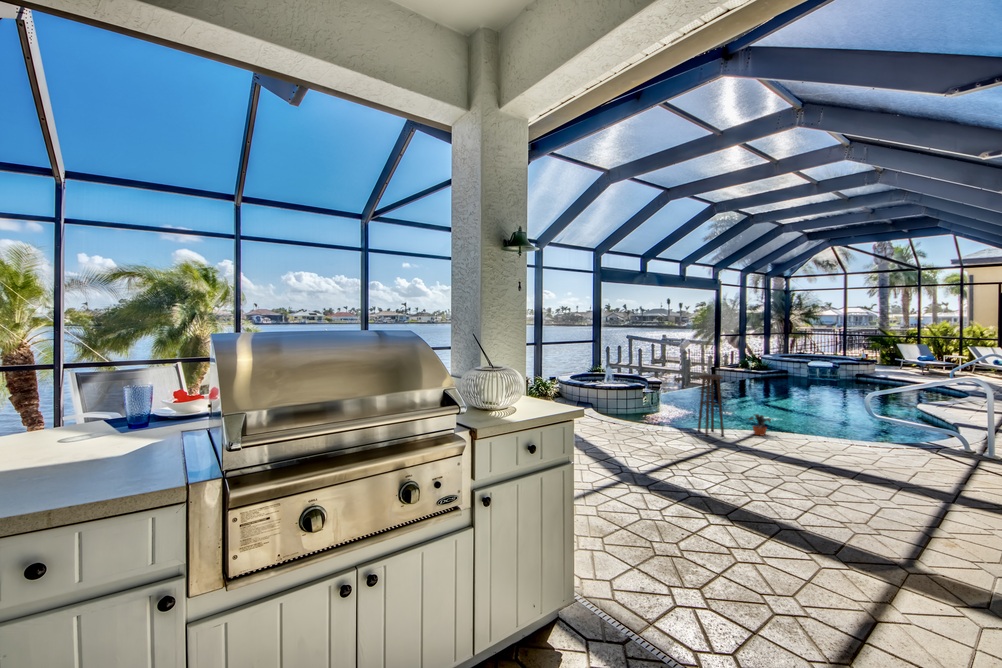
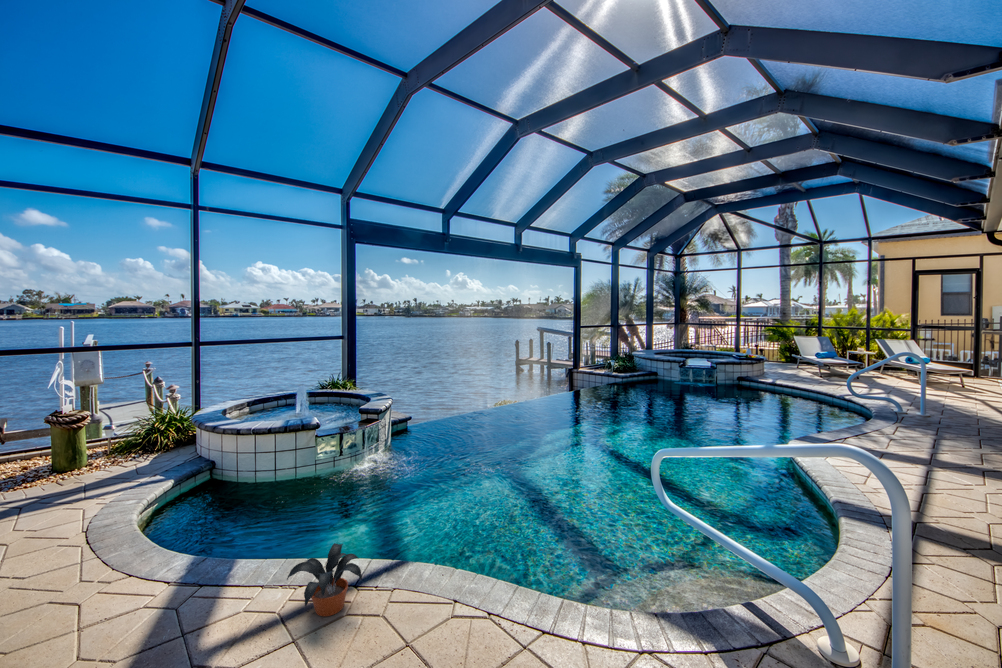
stool: present [698,374,724,436] -> none [155,441,243,625]

